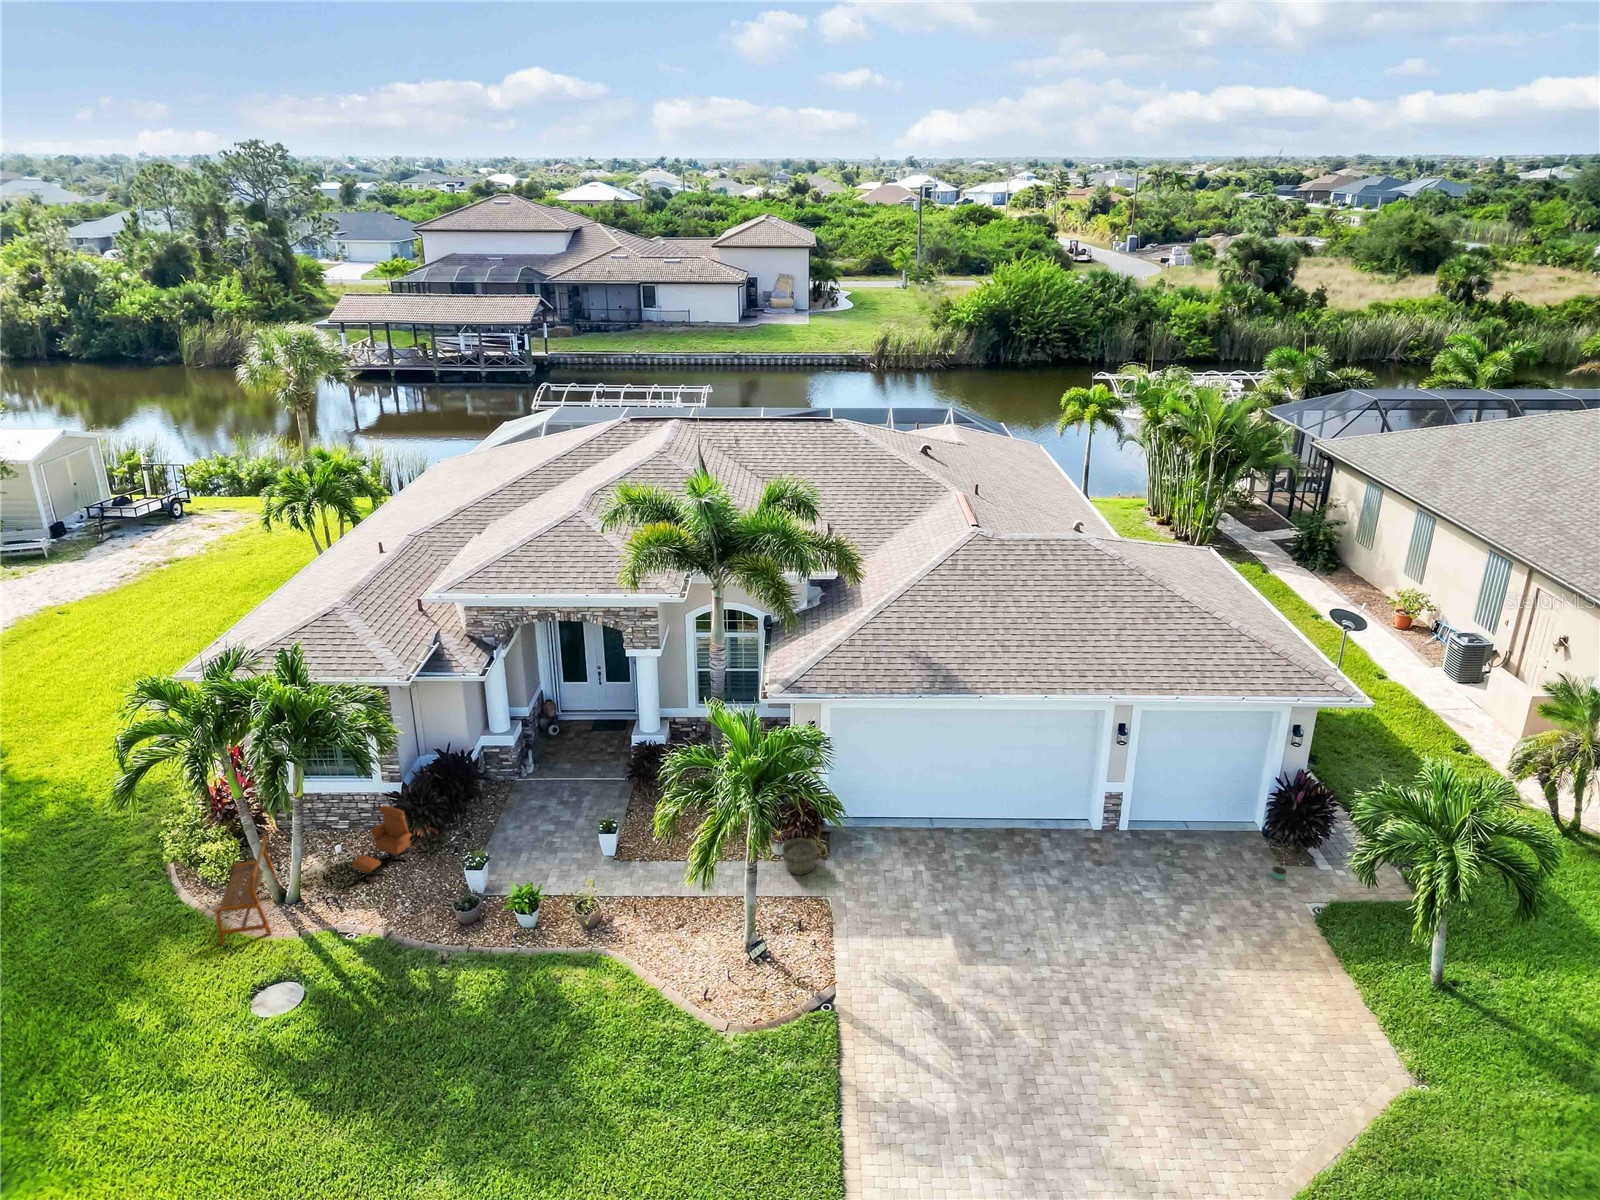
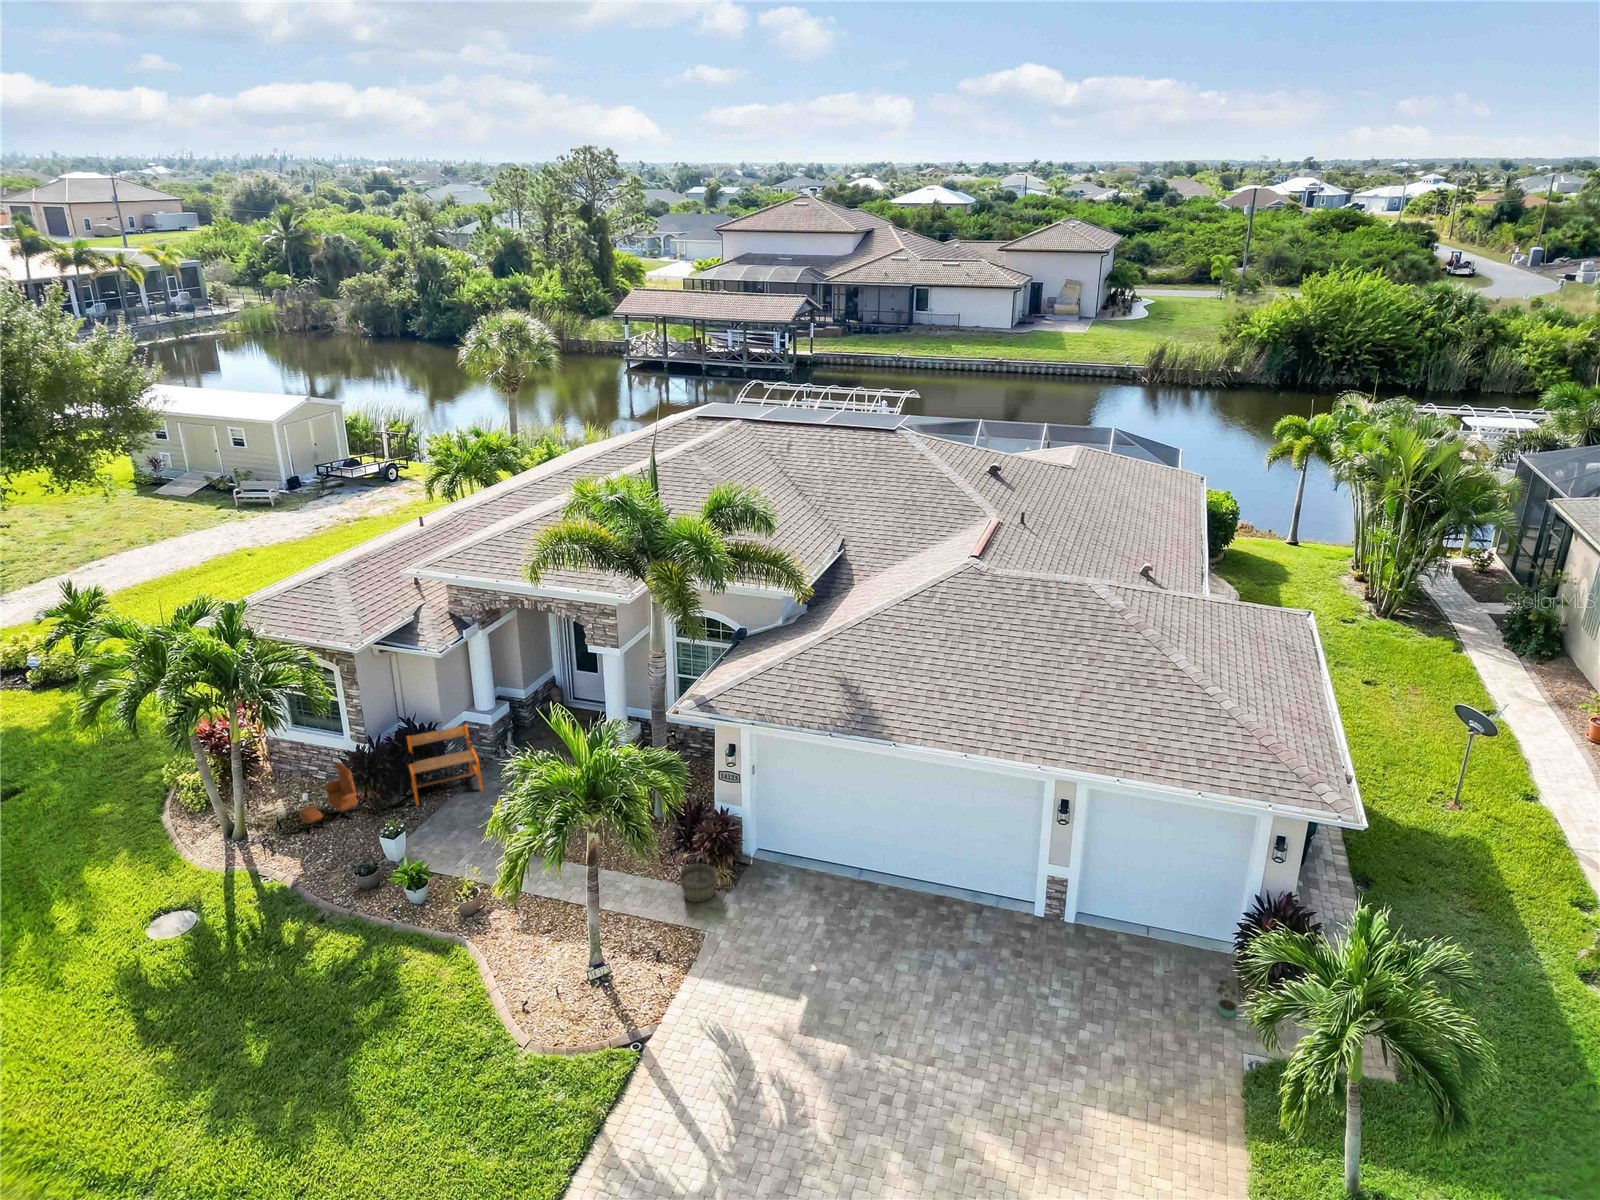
bench: present [215,836,279,945] -> present [407,724,483,805]

